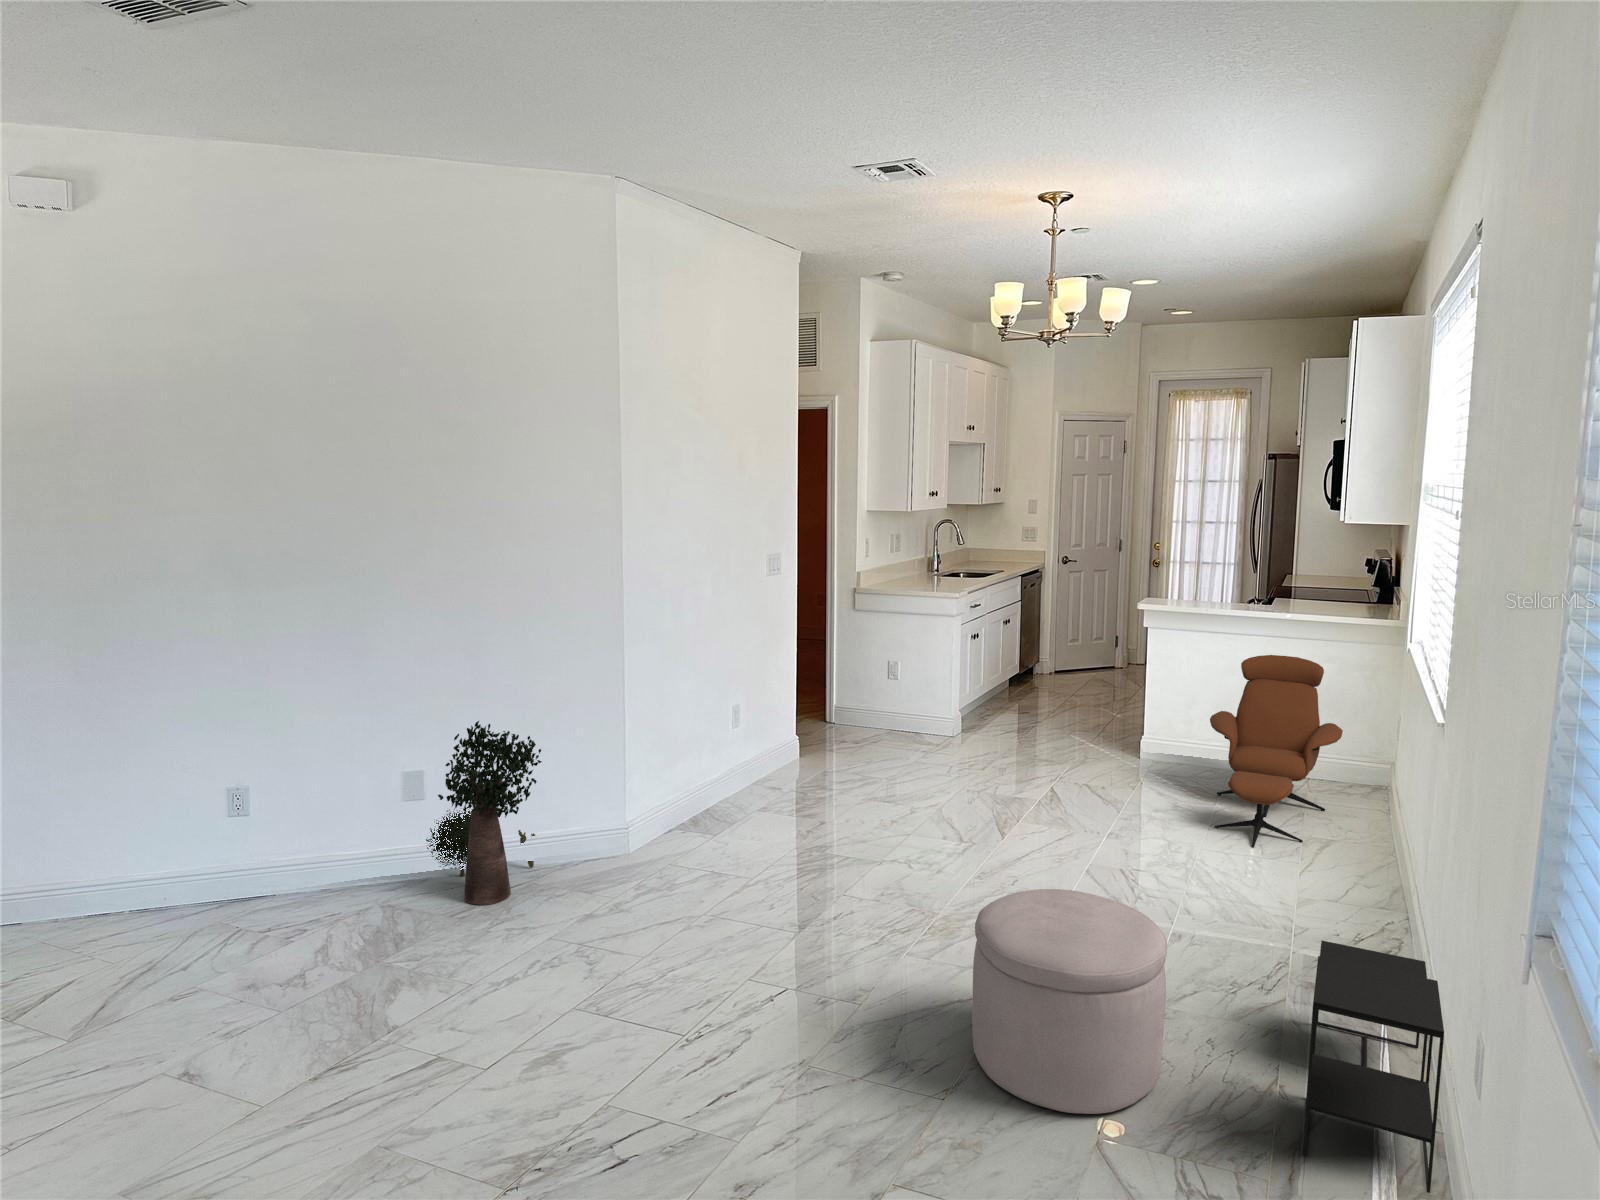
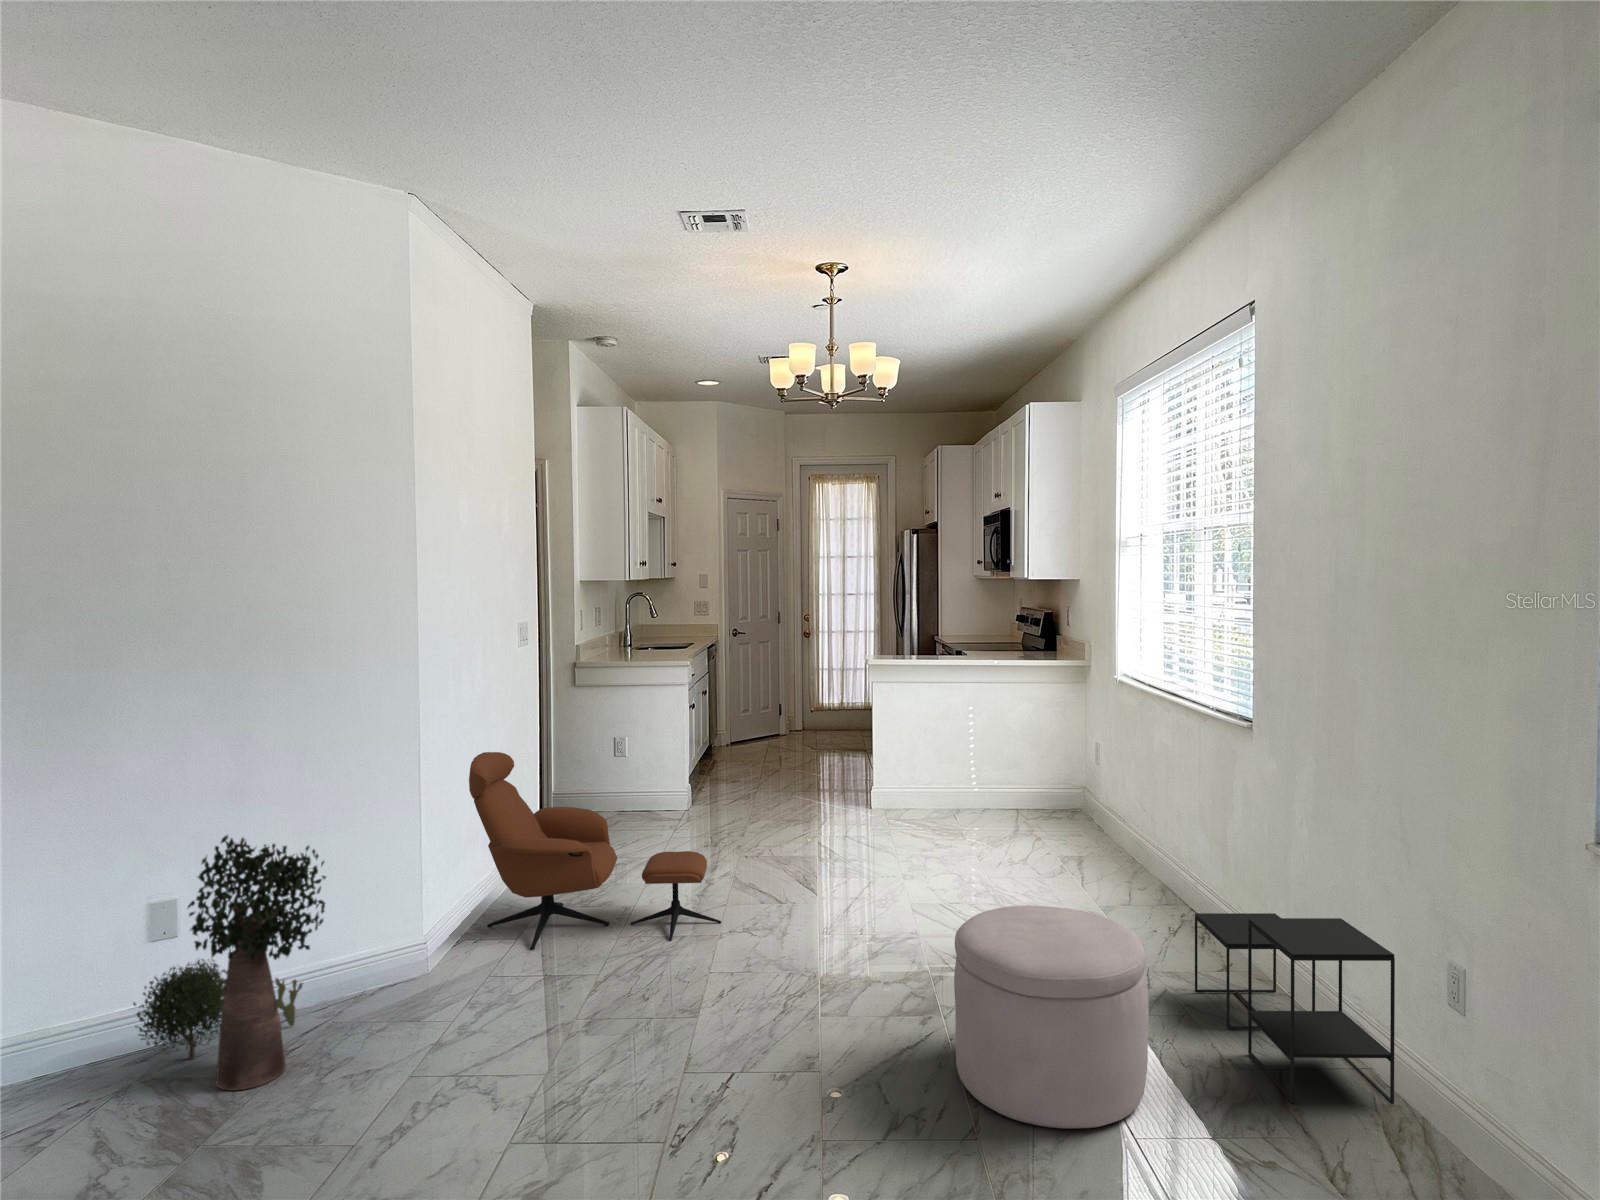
lounge chair: present [1210,655,1343,847] -> present [469,752,721,950]

